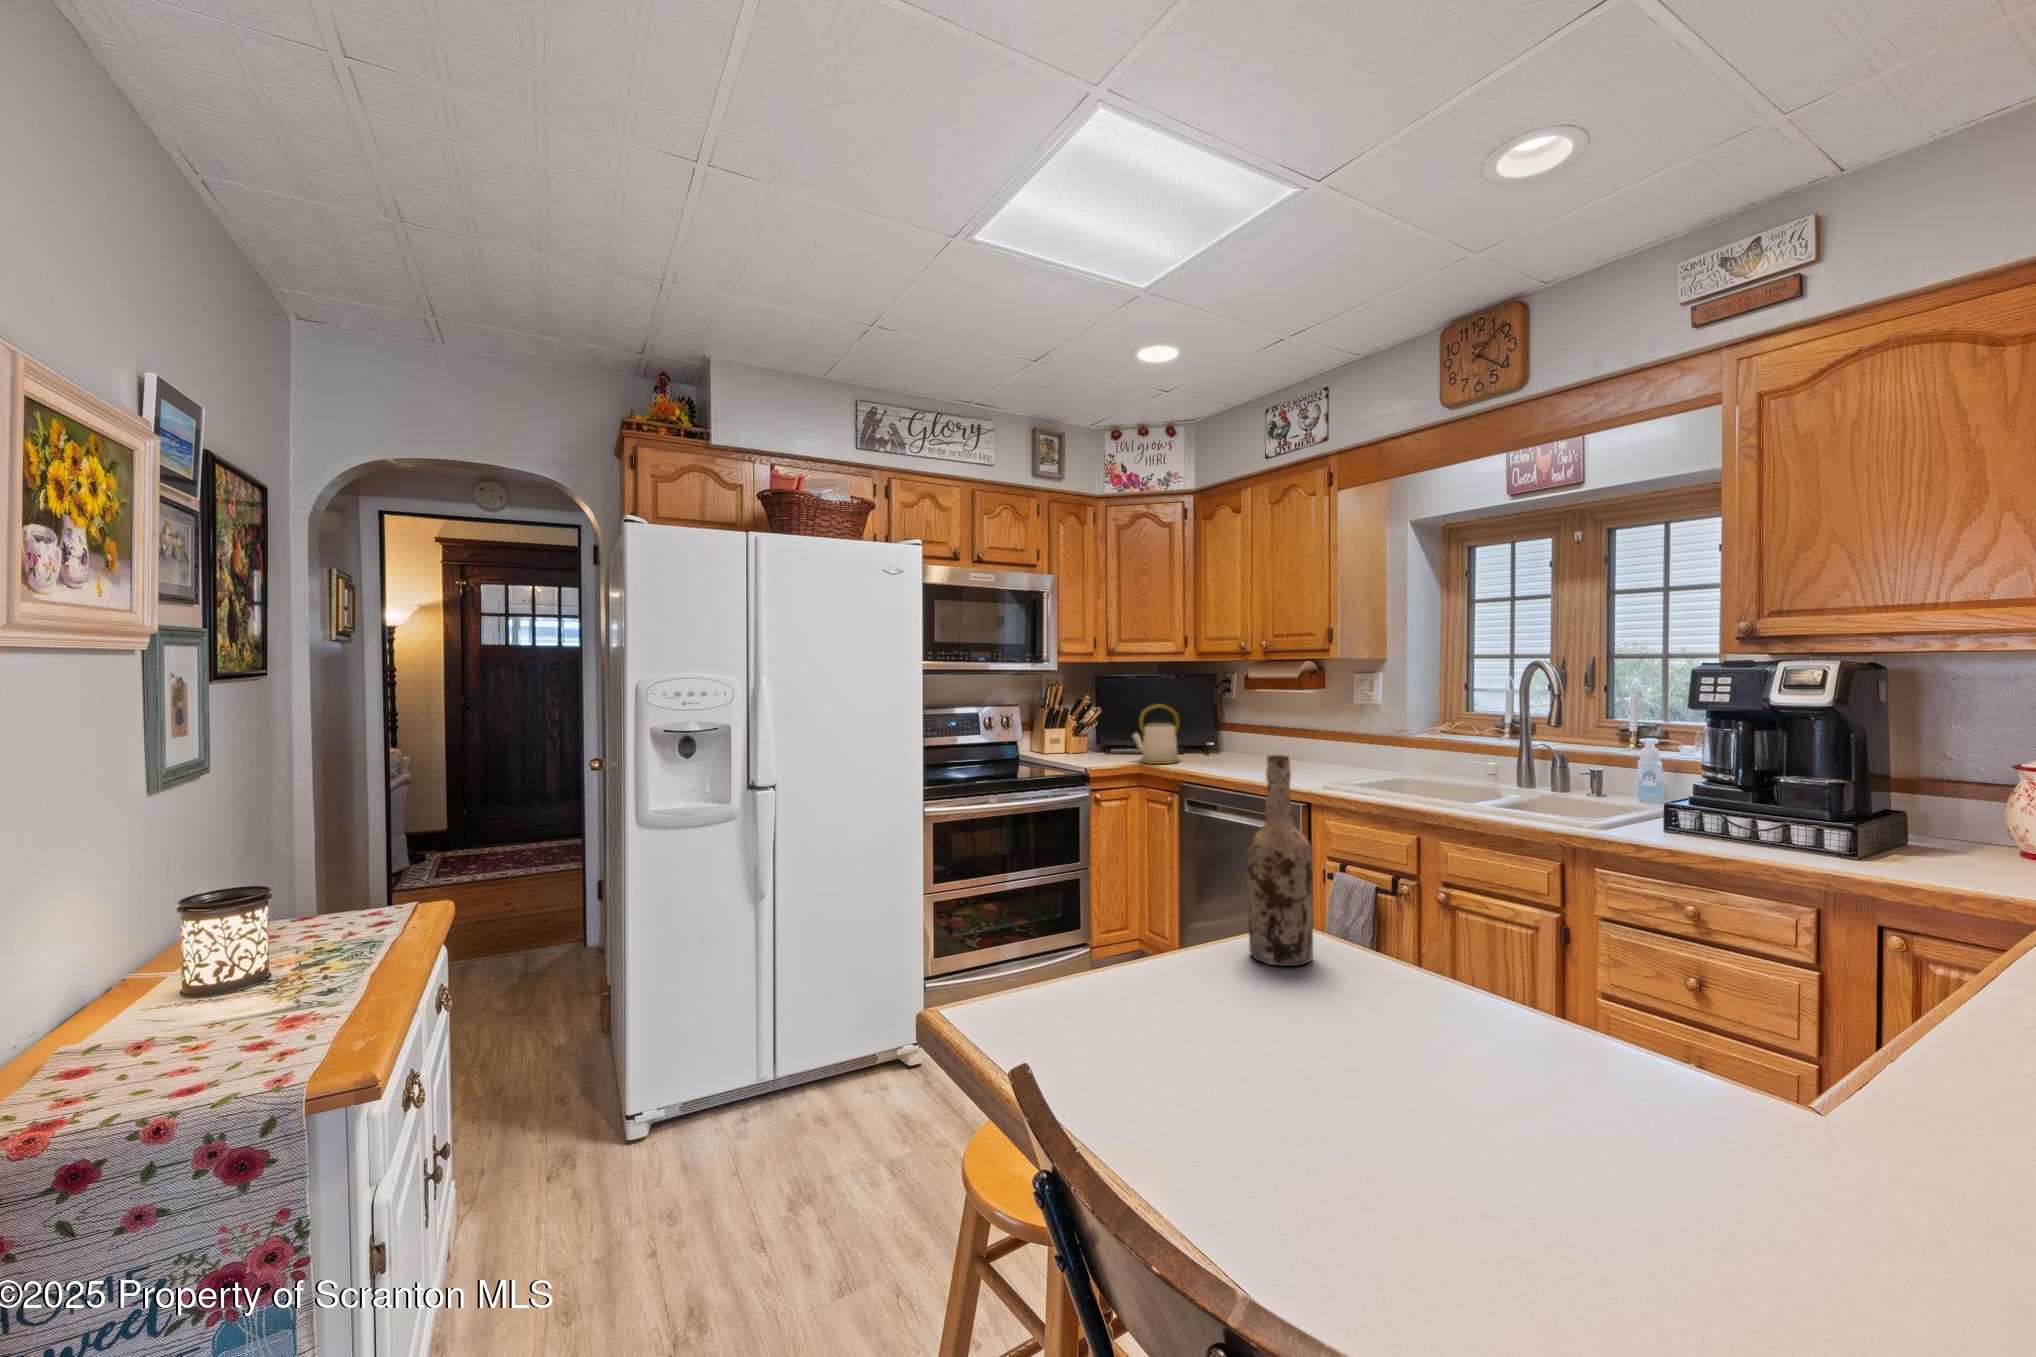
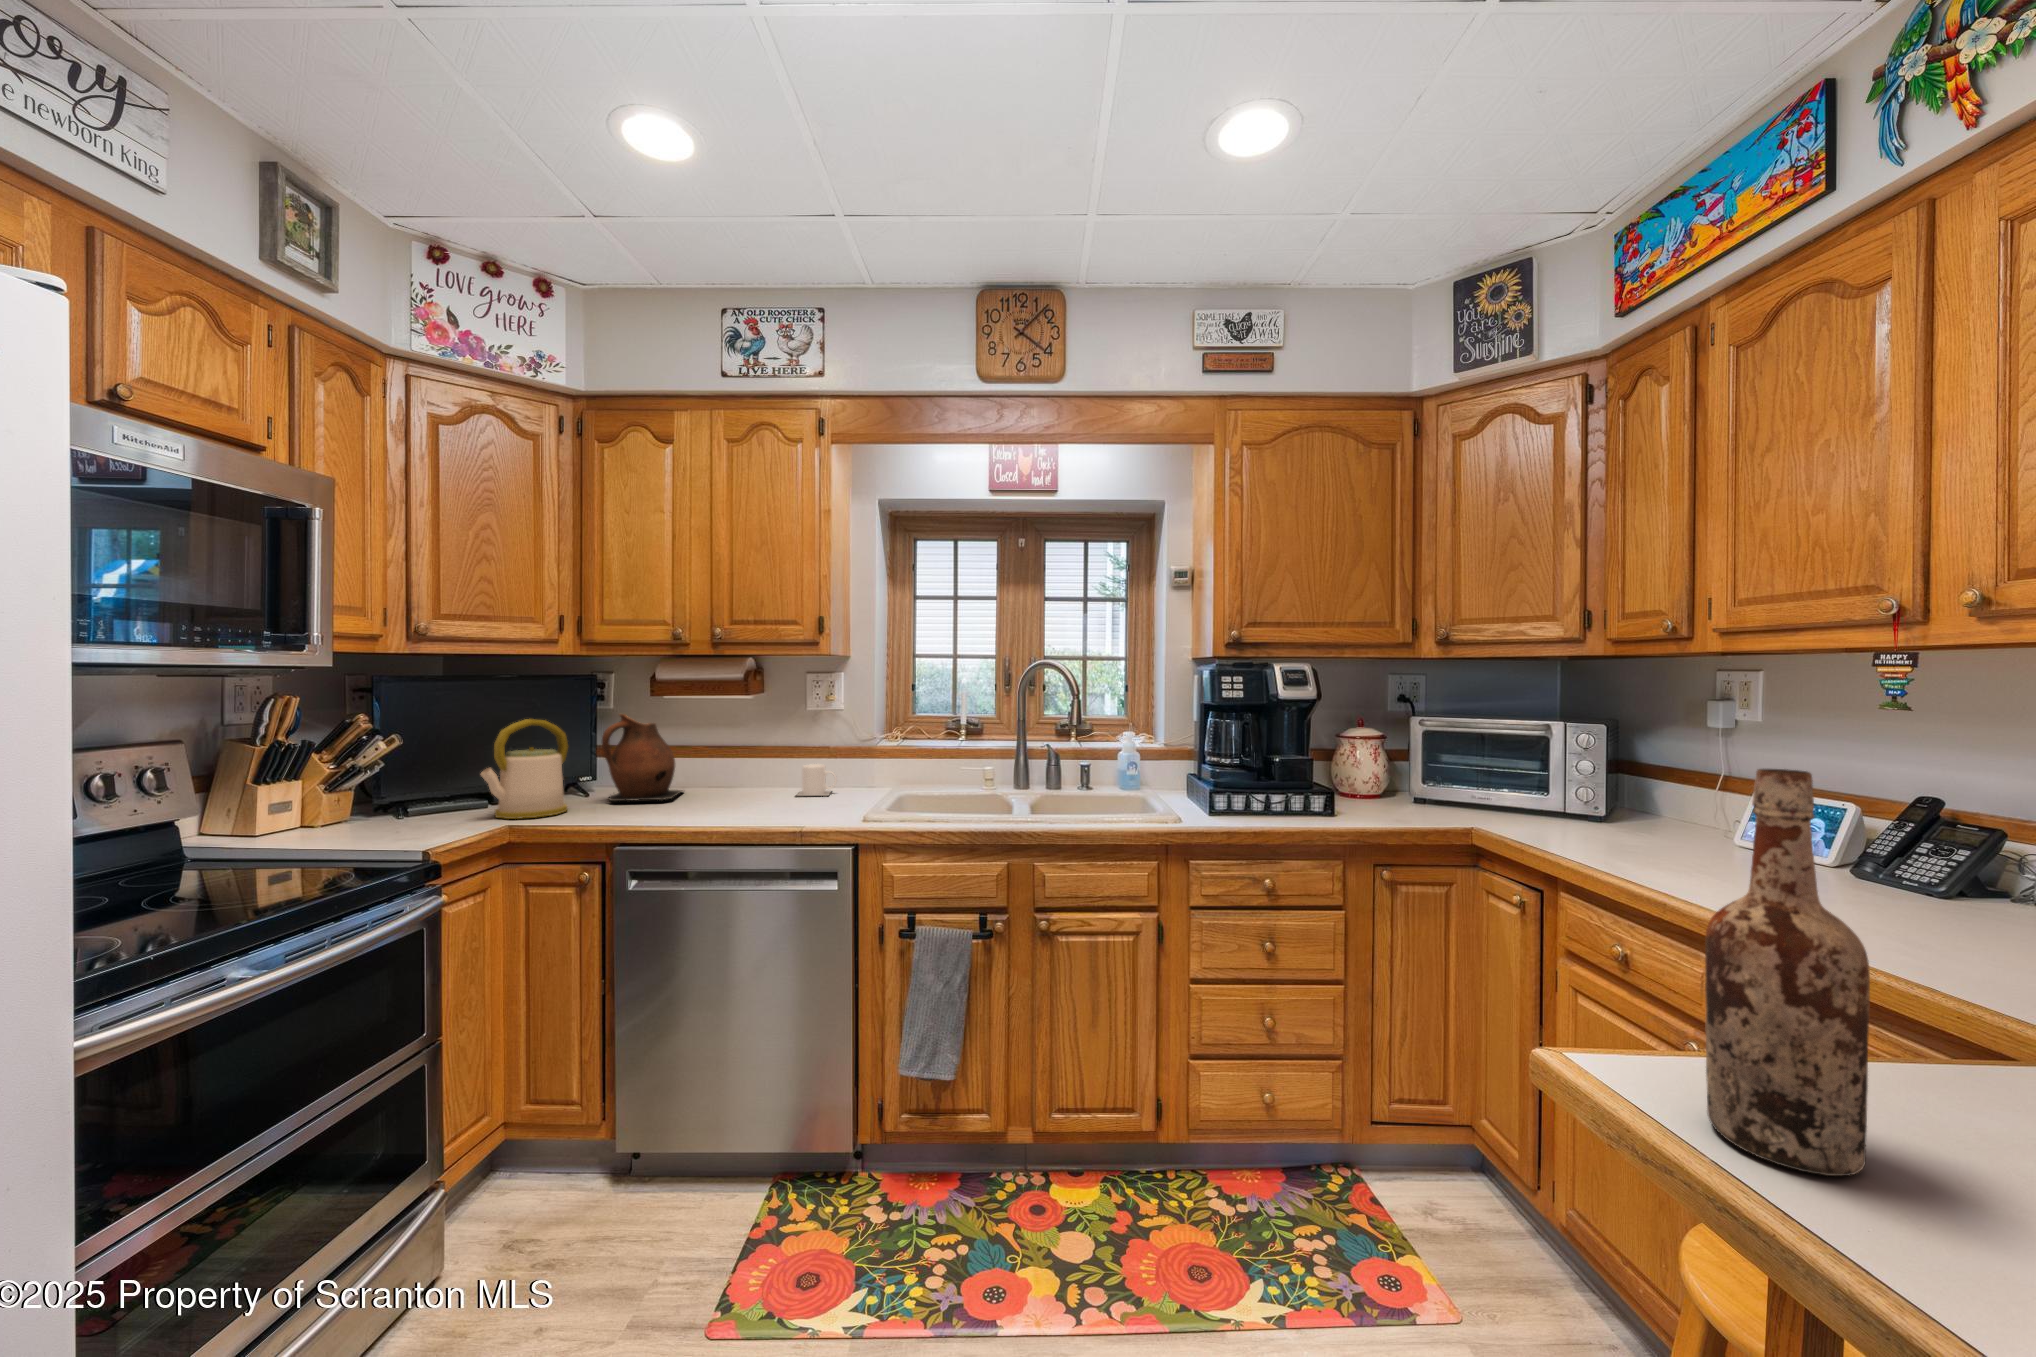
ceramic pitcher: none [1202,702,1261,763] -> present [602,714,683,801]
mug: none [1322,747,1361,772] -> present [797,764,836,796]

